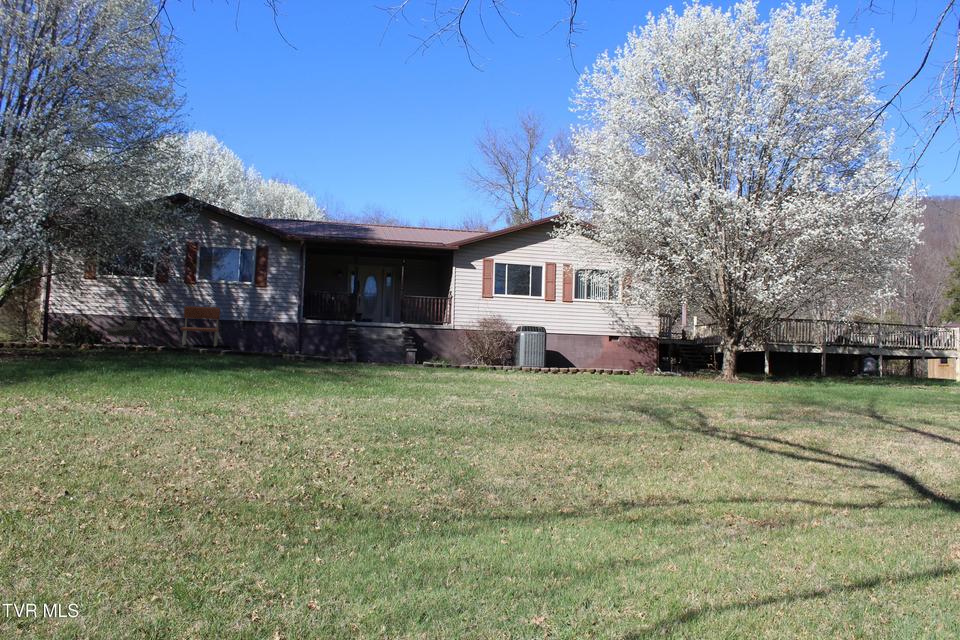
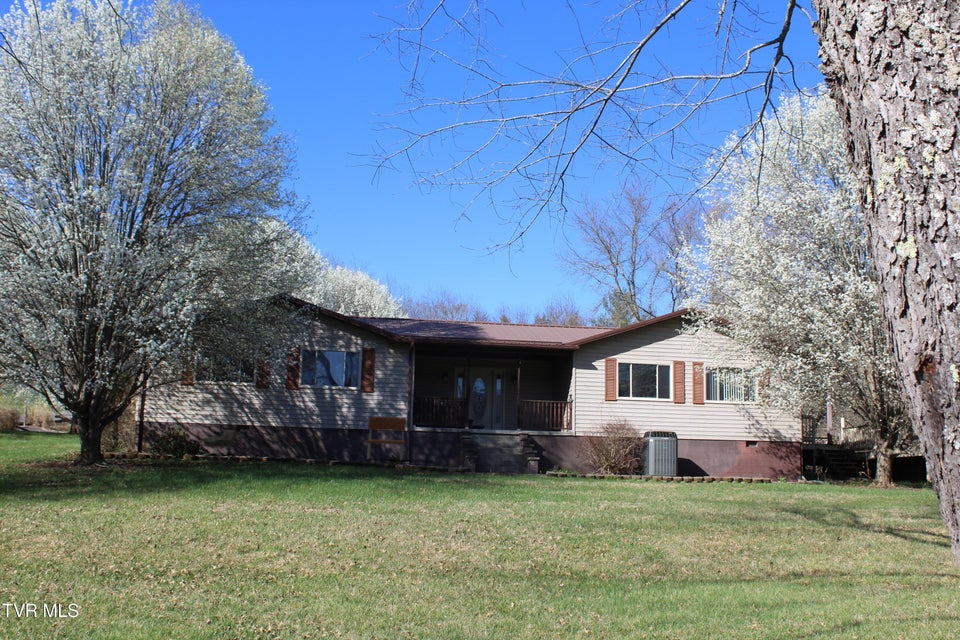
bench: present [181,306,220,346] -> present [366,417,406,460]

